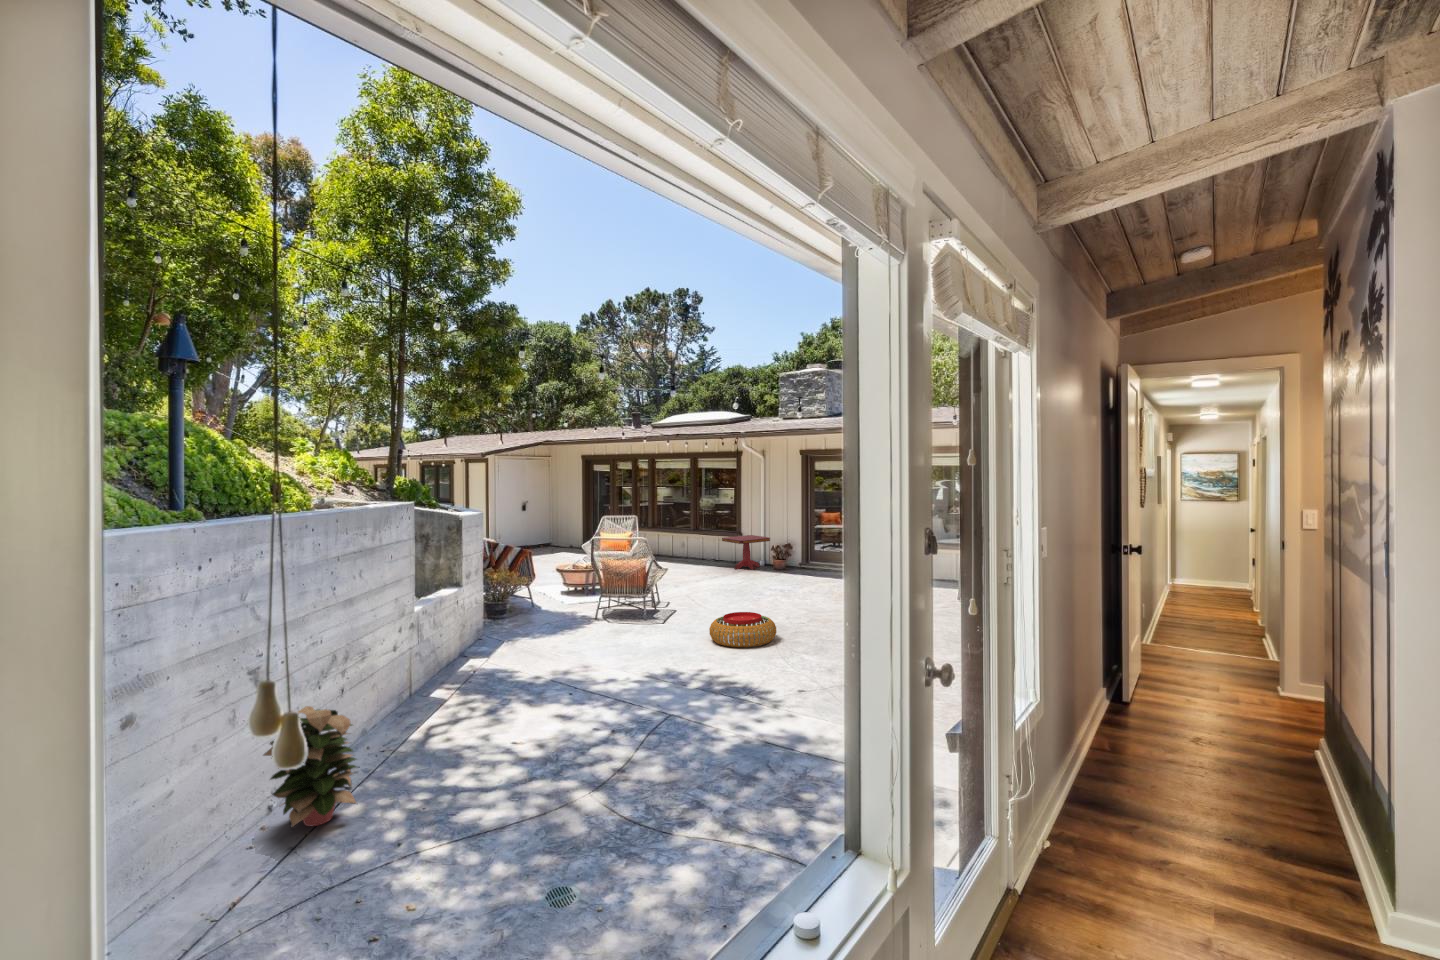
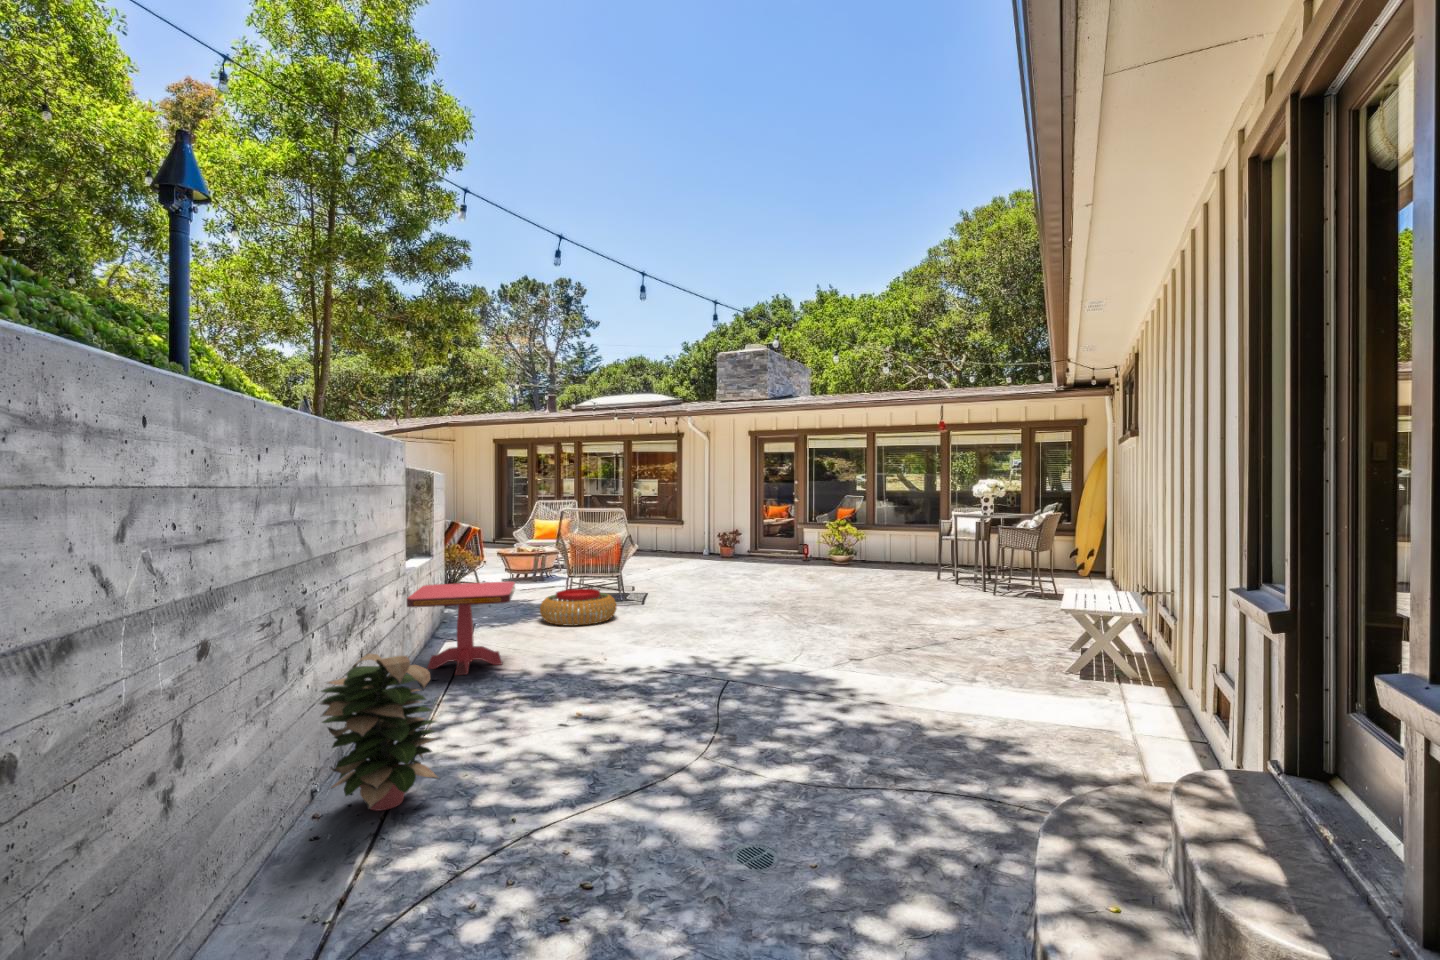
side table: present [722,535,770,570] -> present [407,581,515,675]
pouf: present [709,612,776,647] -> present [540,589,616,626]

